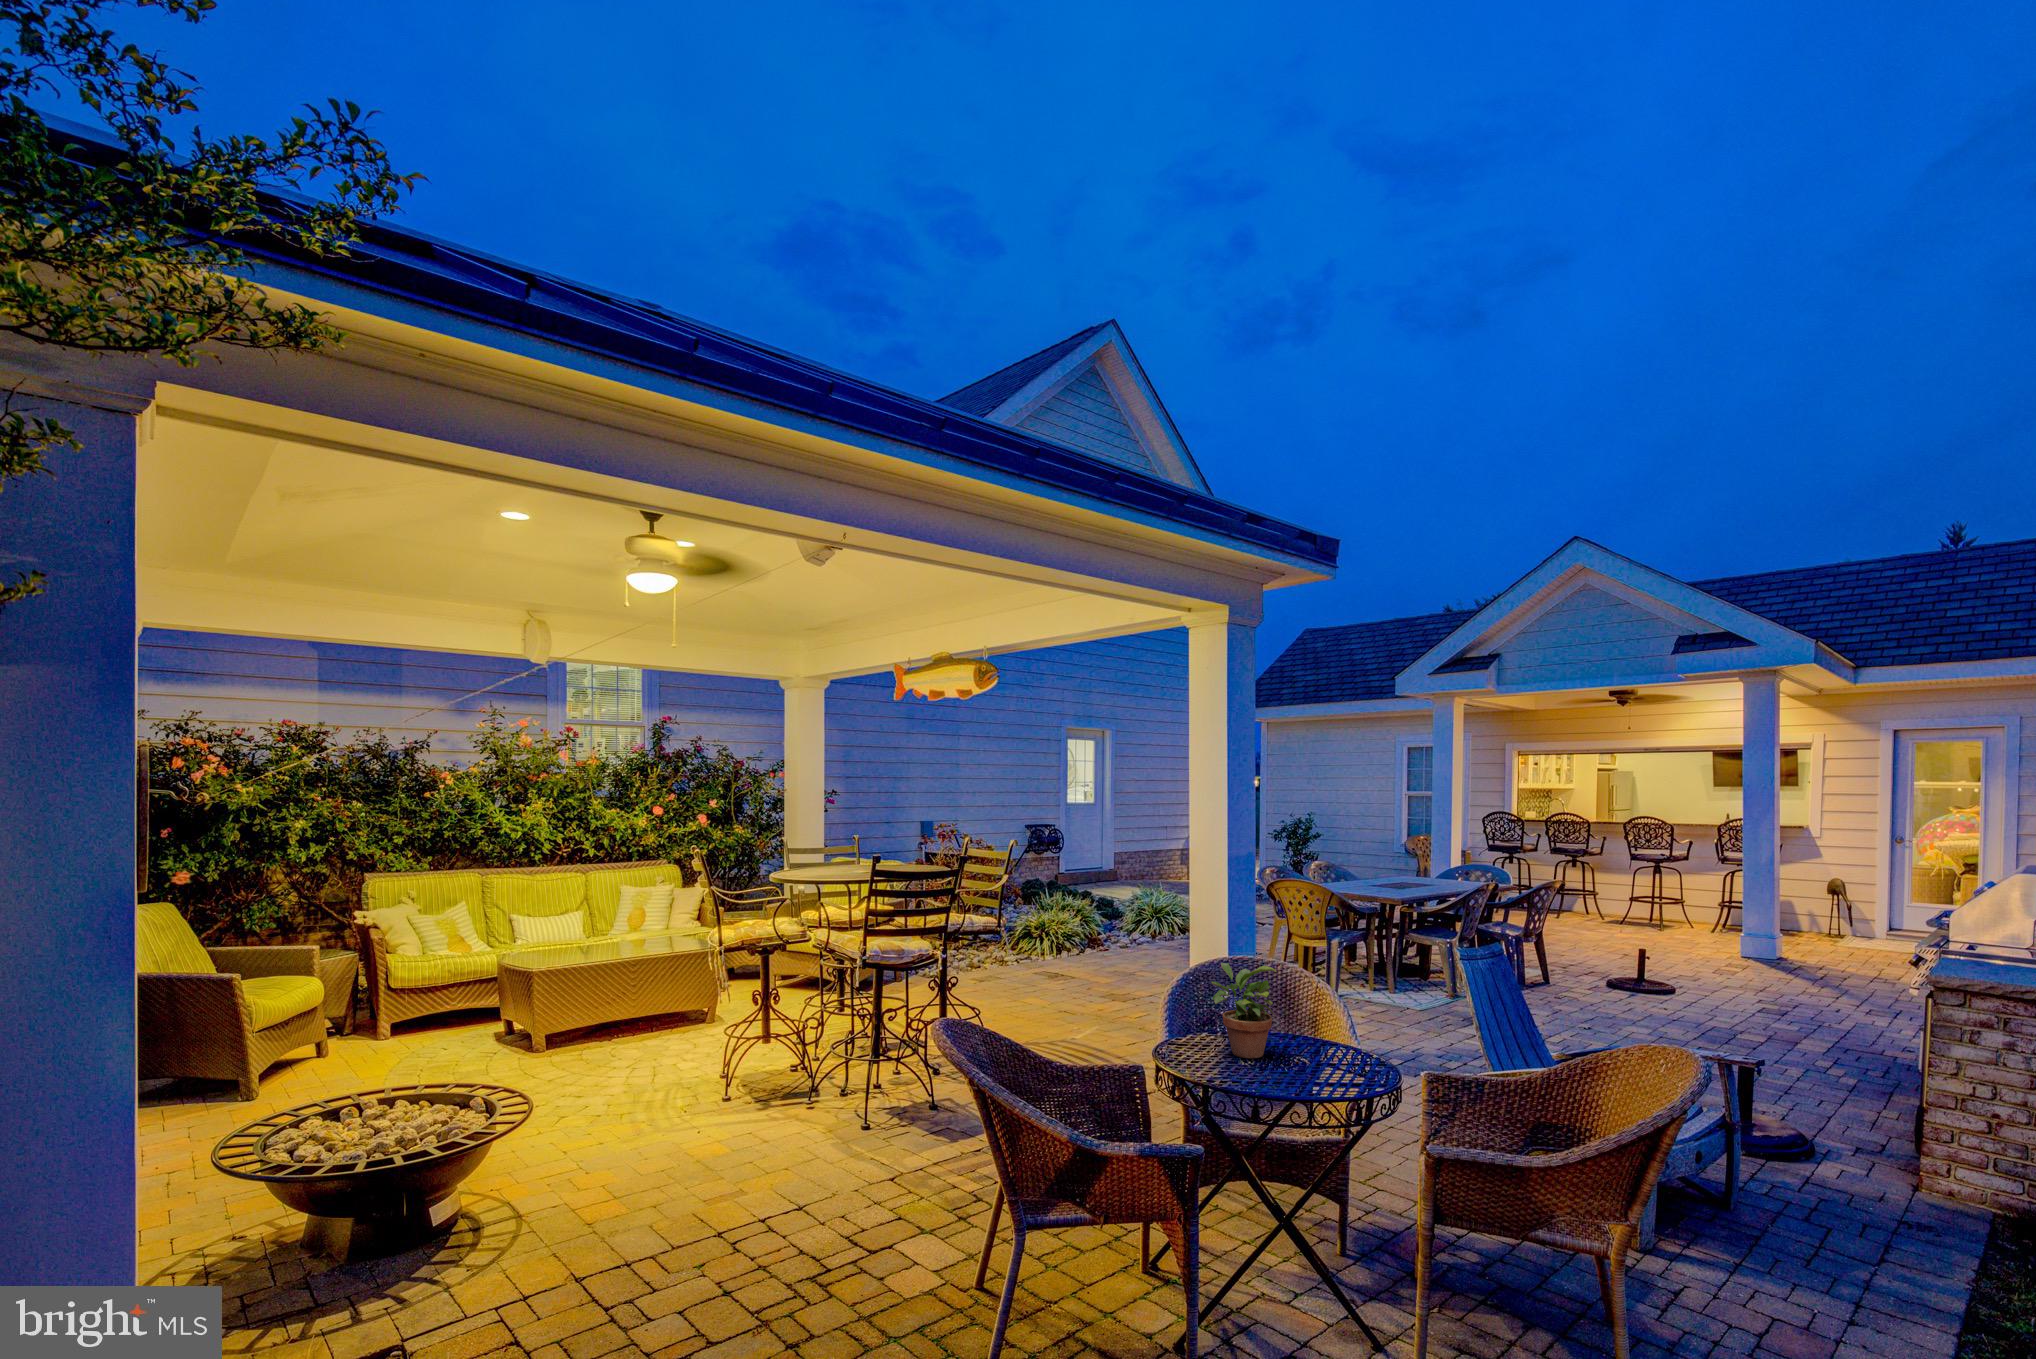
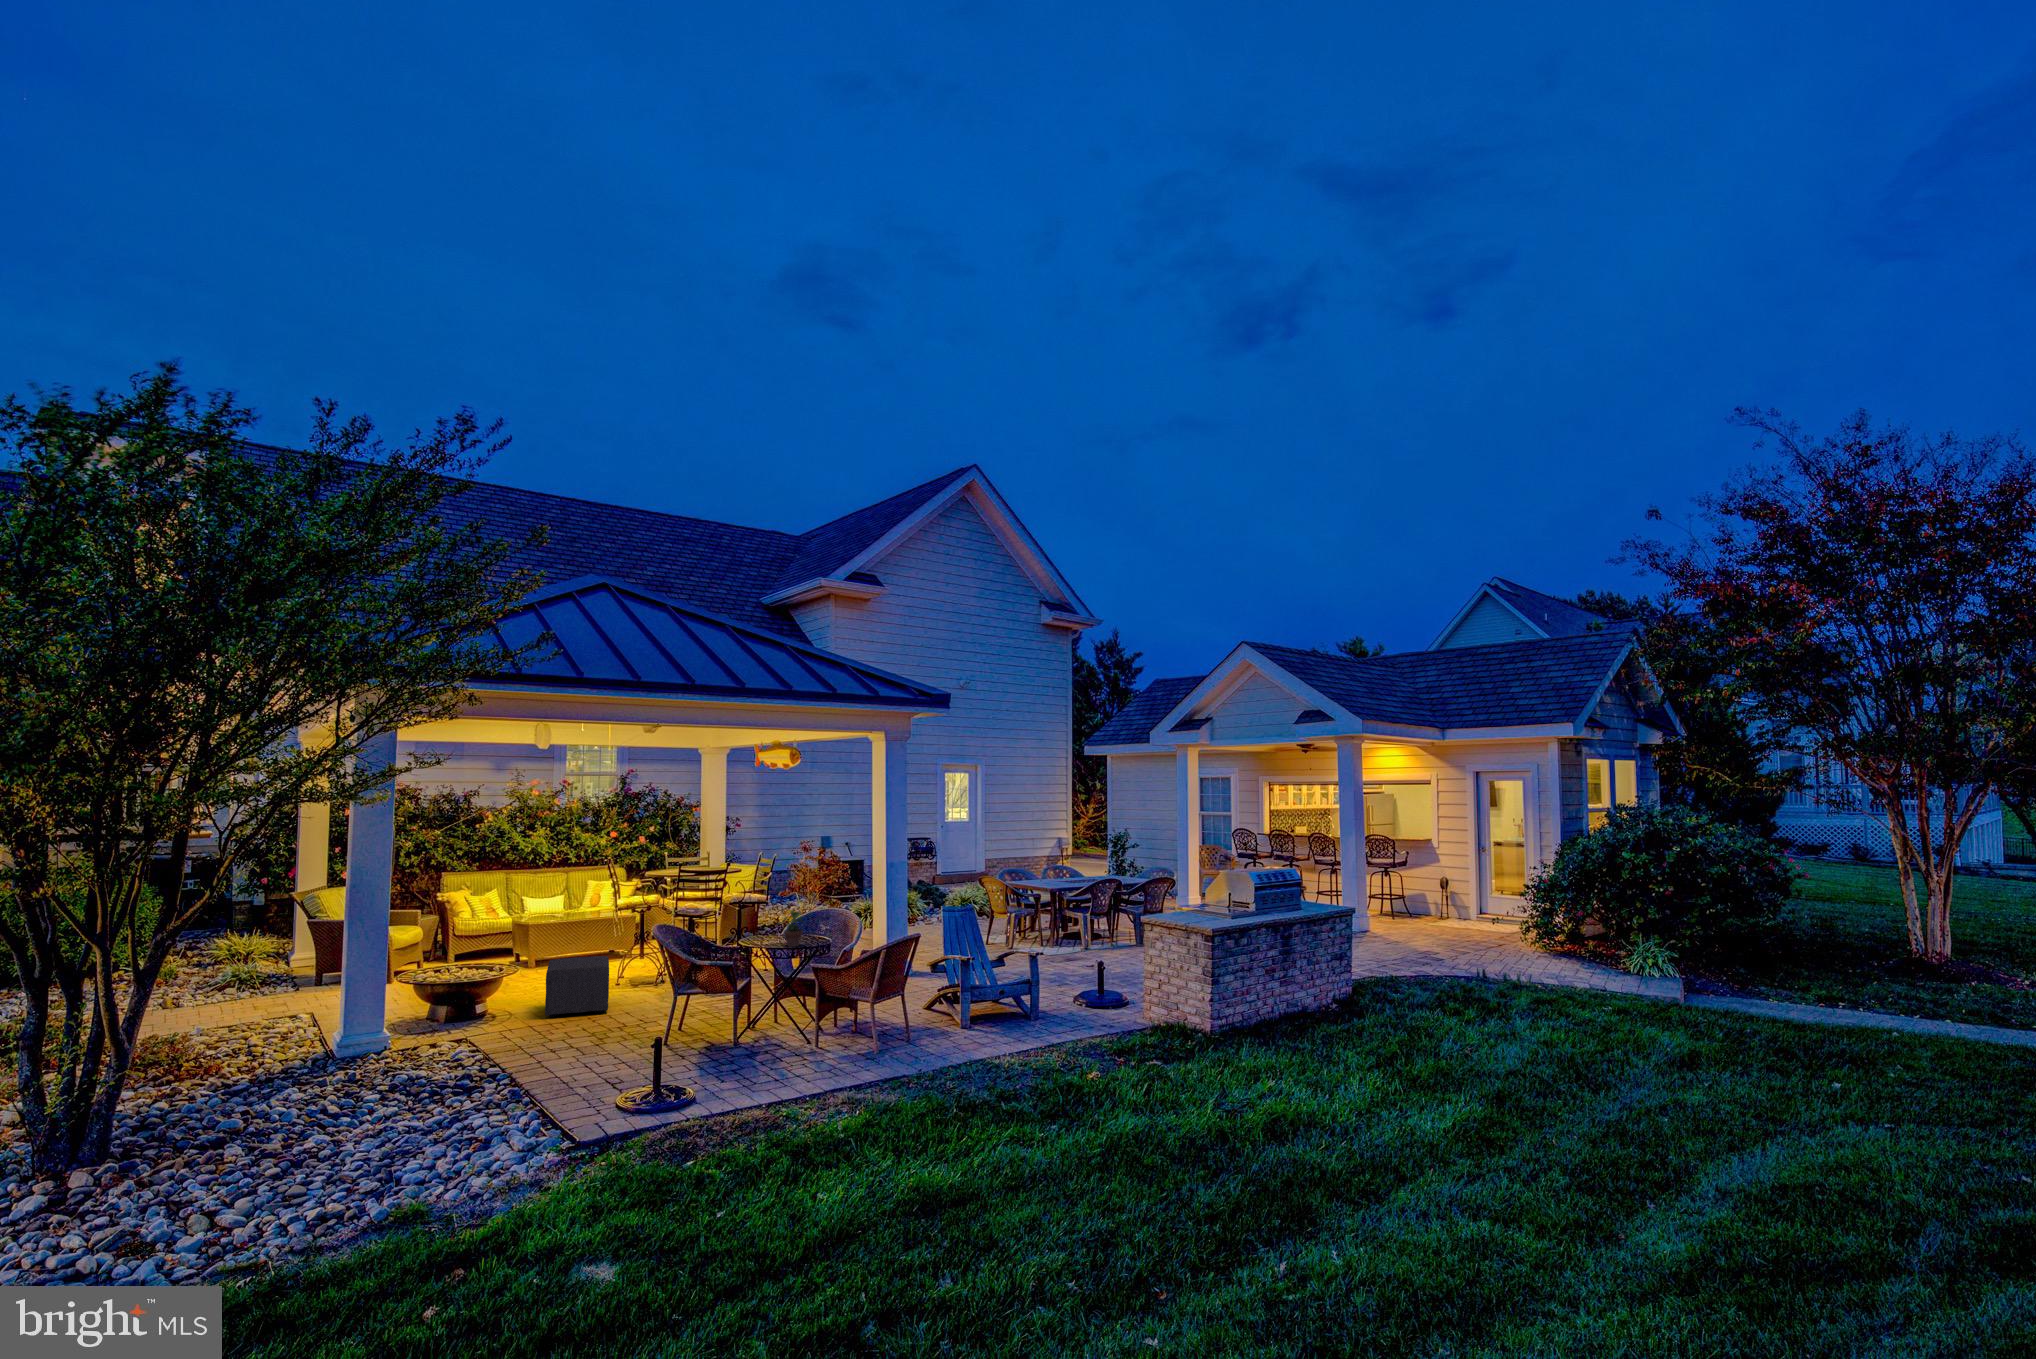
ottoman: none [599,1060,755,1230] -> present [545,956,609,1017]

